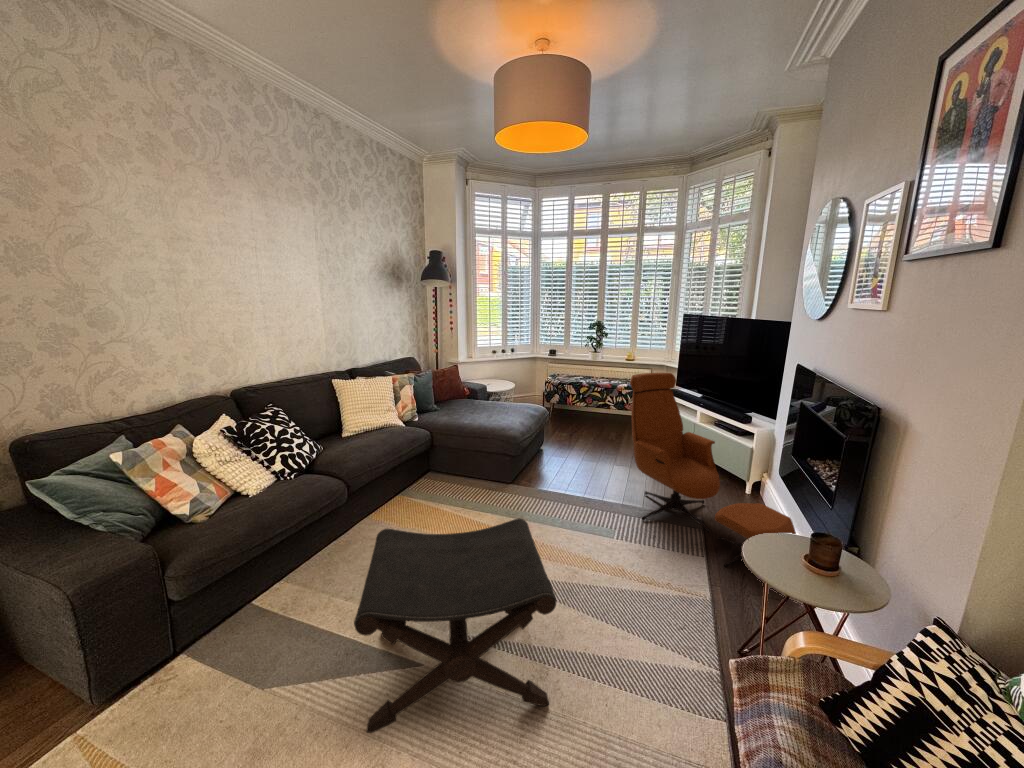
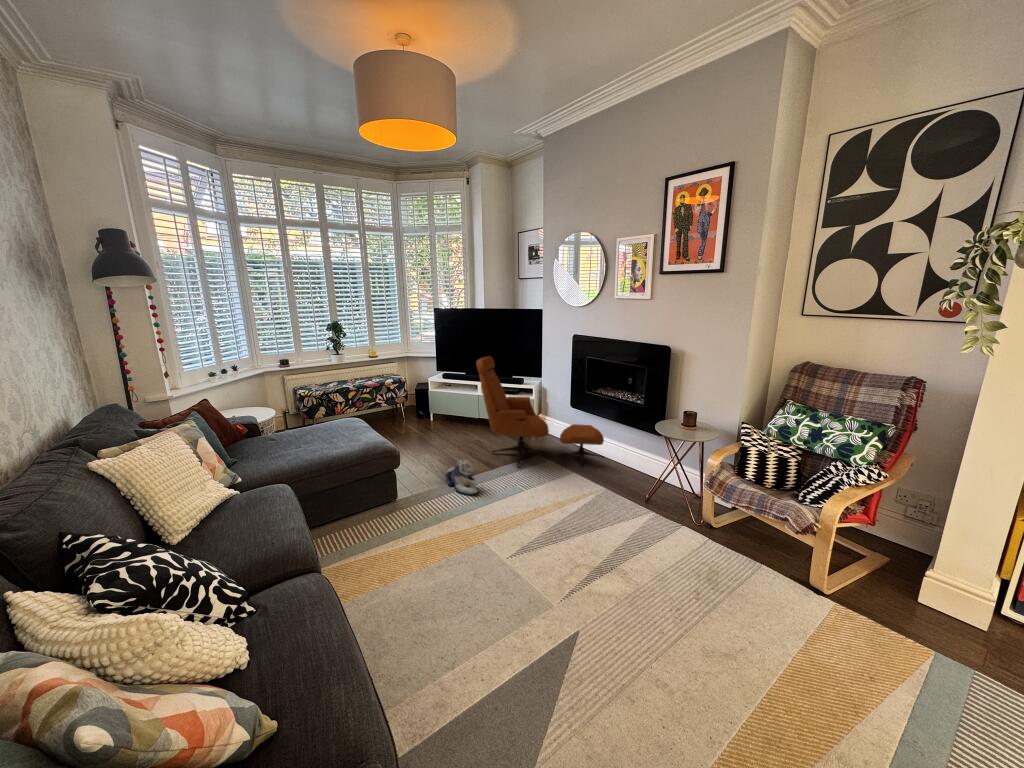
plush toy: none [550,477,584,517] -> present [446,459,477,495]
footstool: present [354,518,556,733] -> none [511,479,656,687]

